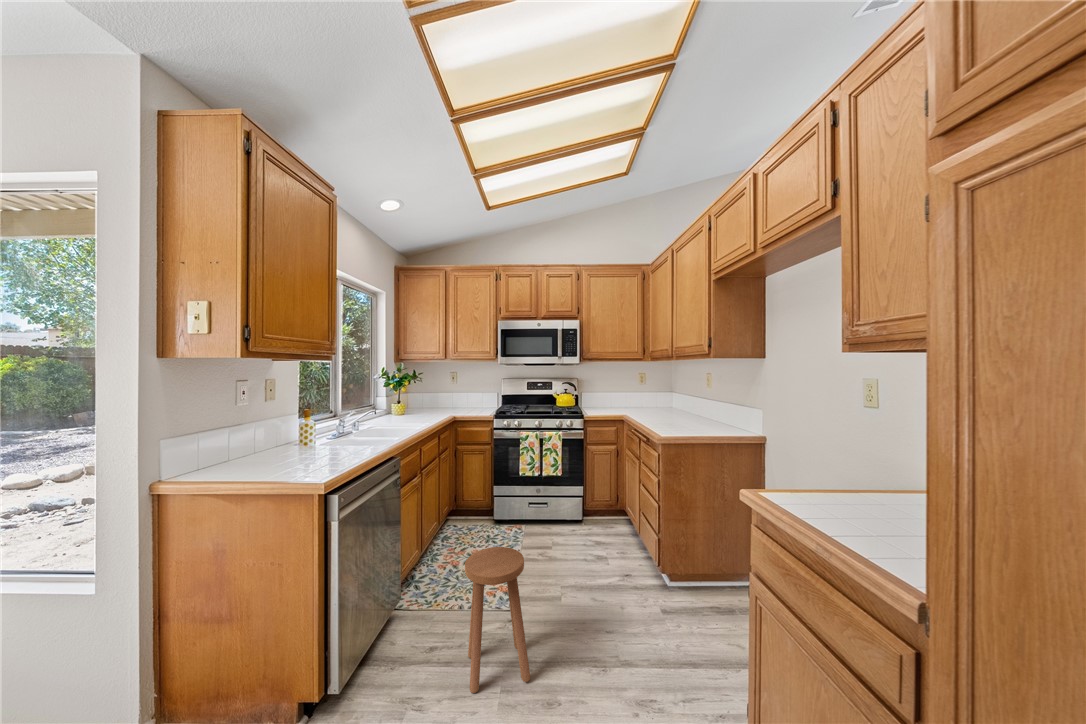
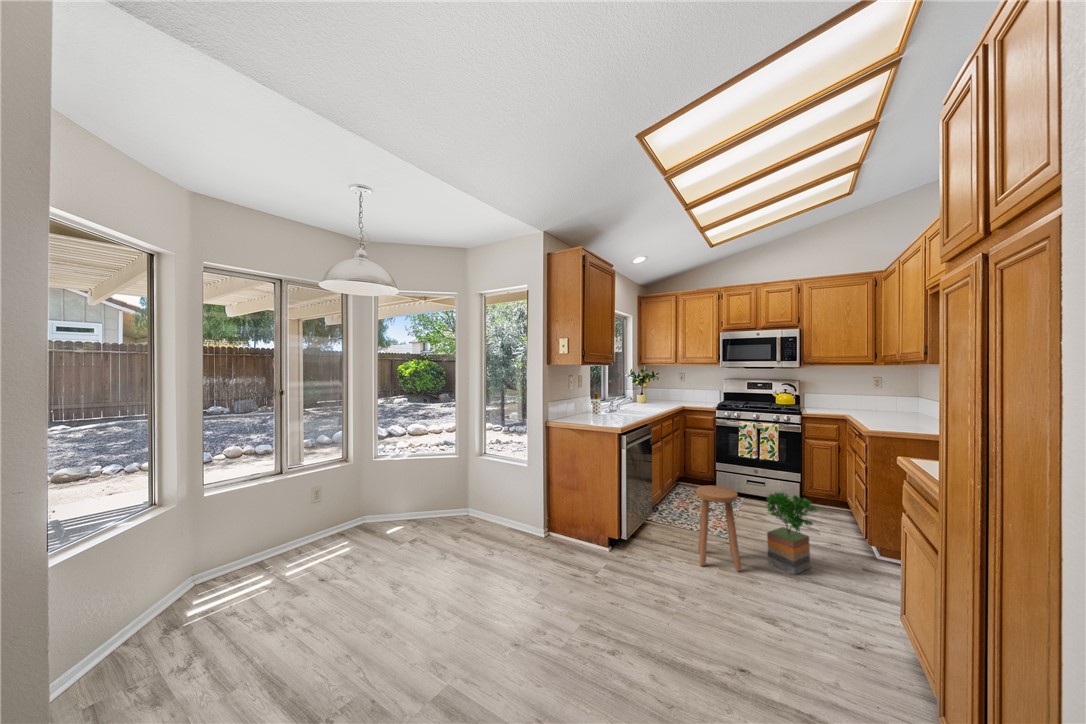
potted tree: none [558,535,621,657] -> present [767,493,818,575]

